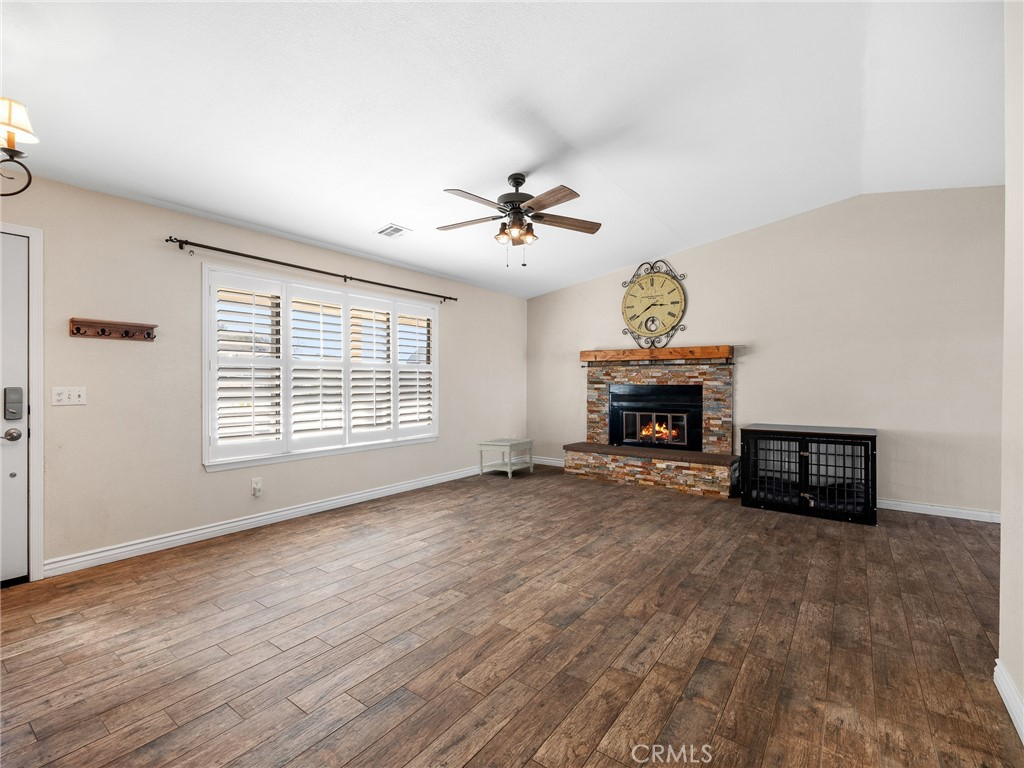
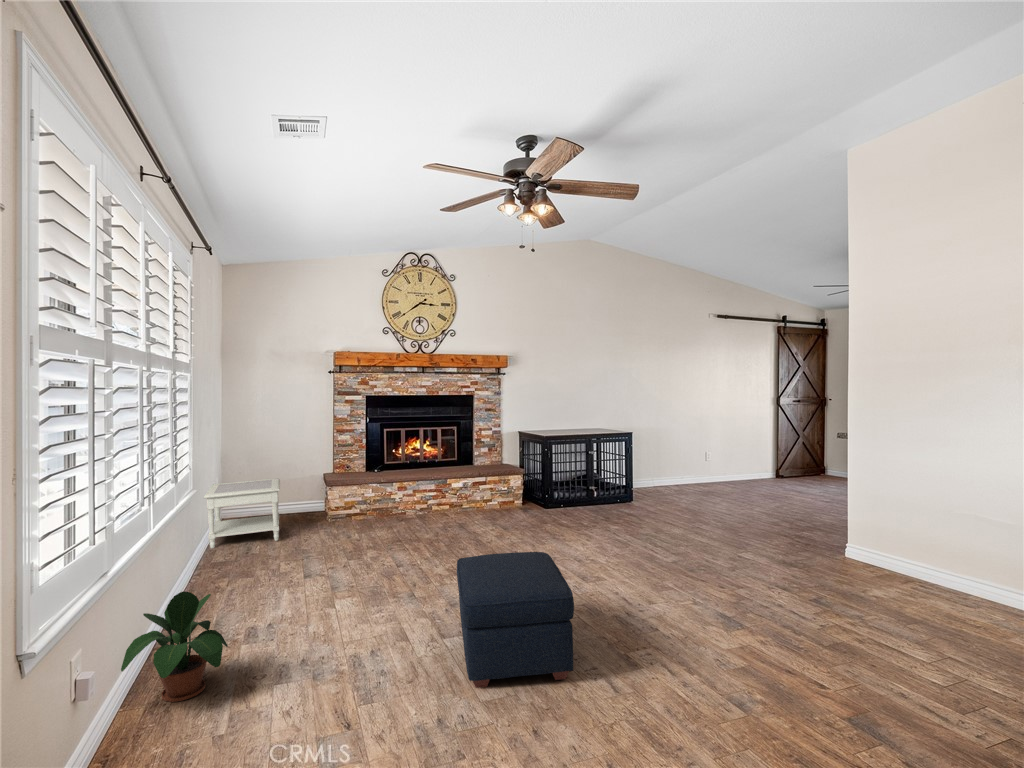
potted plant: none [288,470,342,523] -> present [121,592,228,702]
ottoman: none [349,495,475,590] -> present [457,552,574,688]

